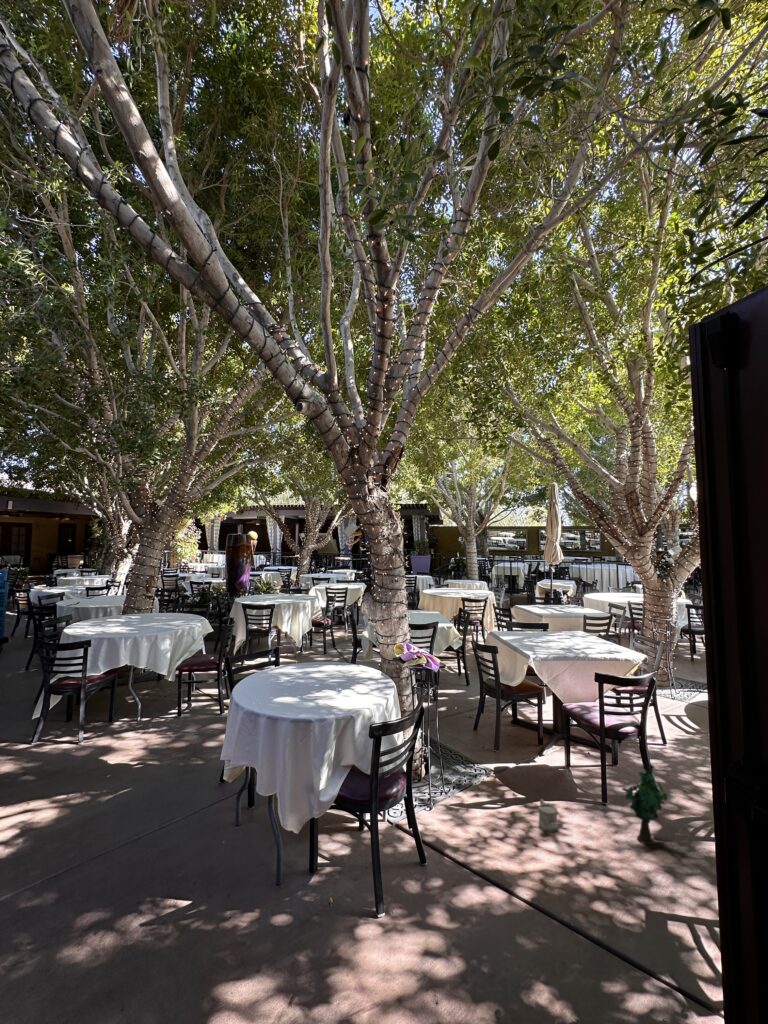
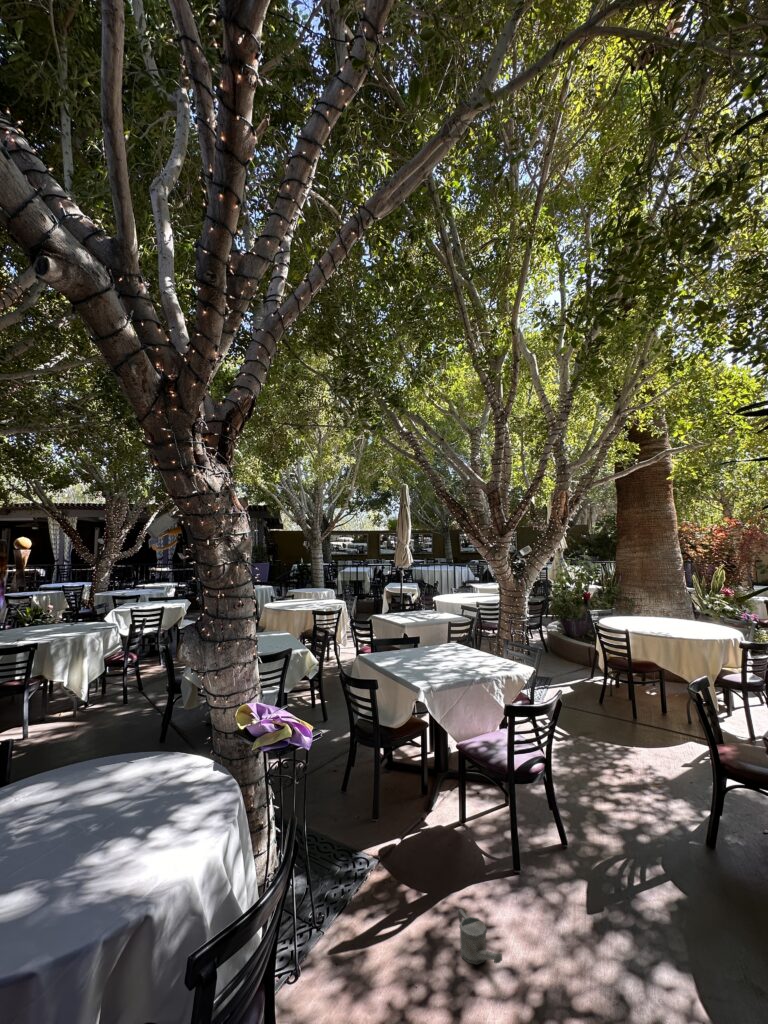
decorative plant: present [622,765,667,845] -> none [563,834,622,949]

